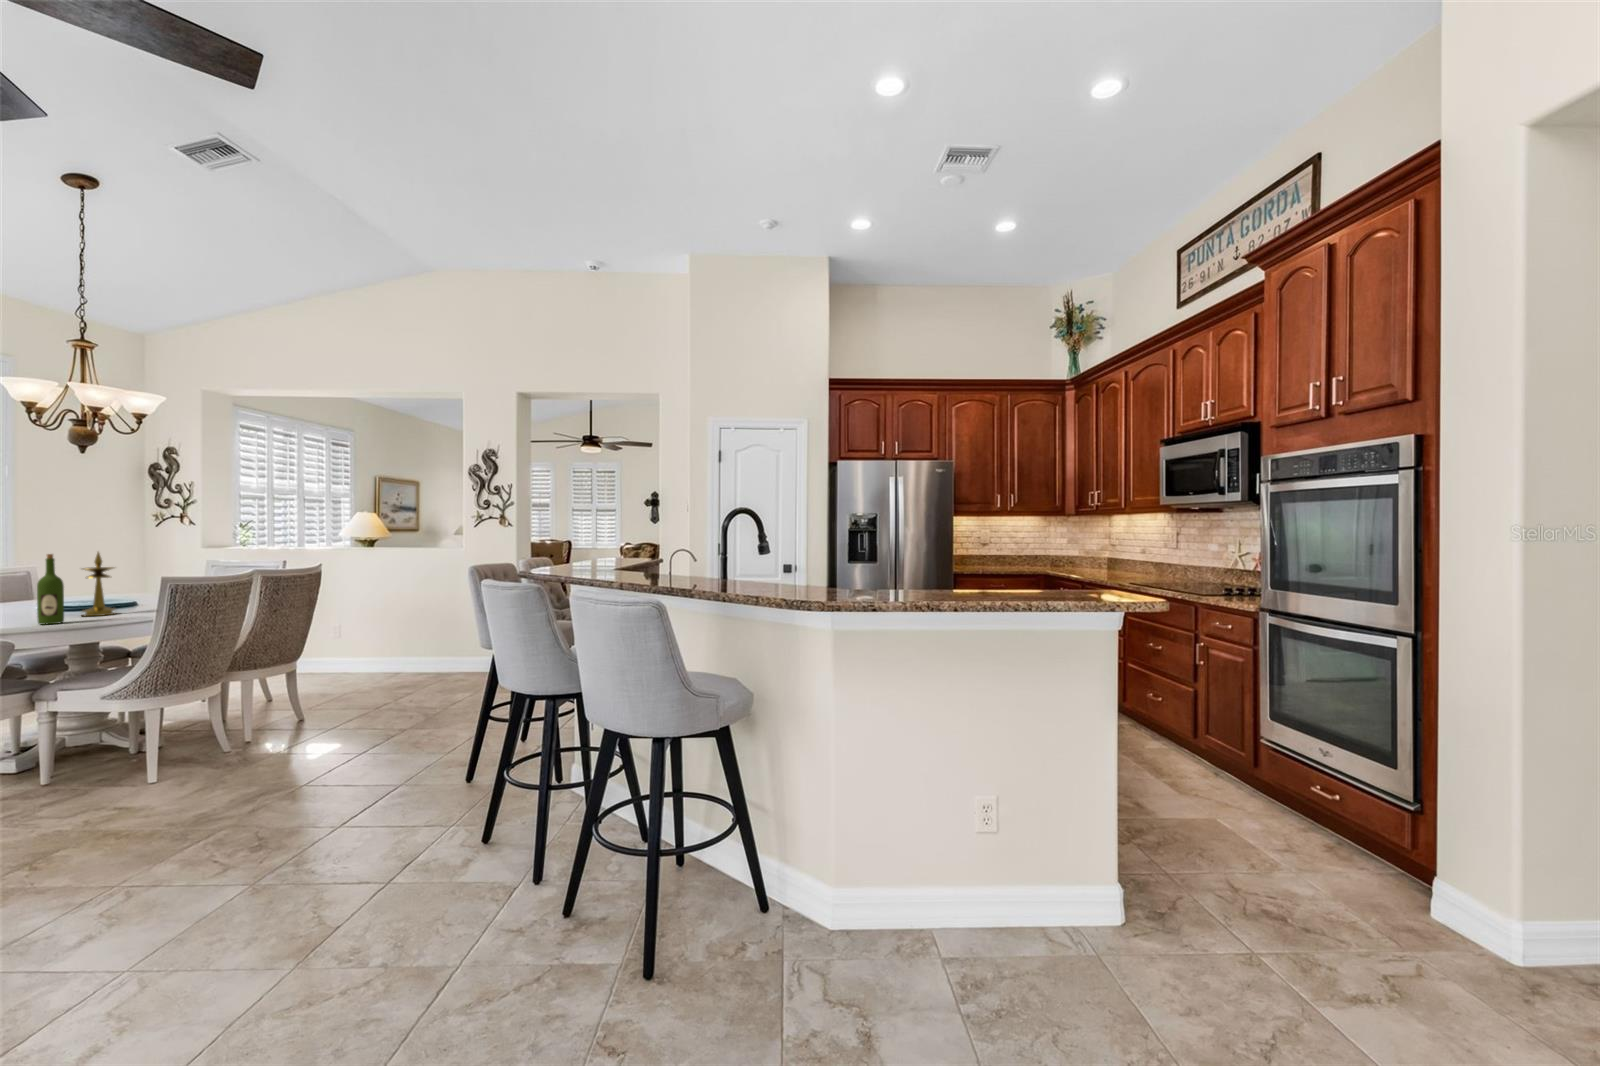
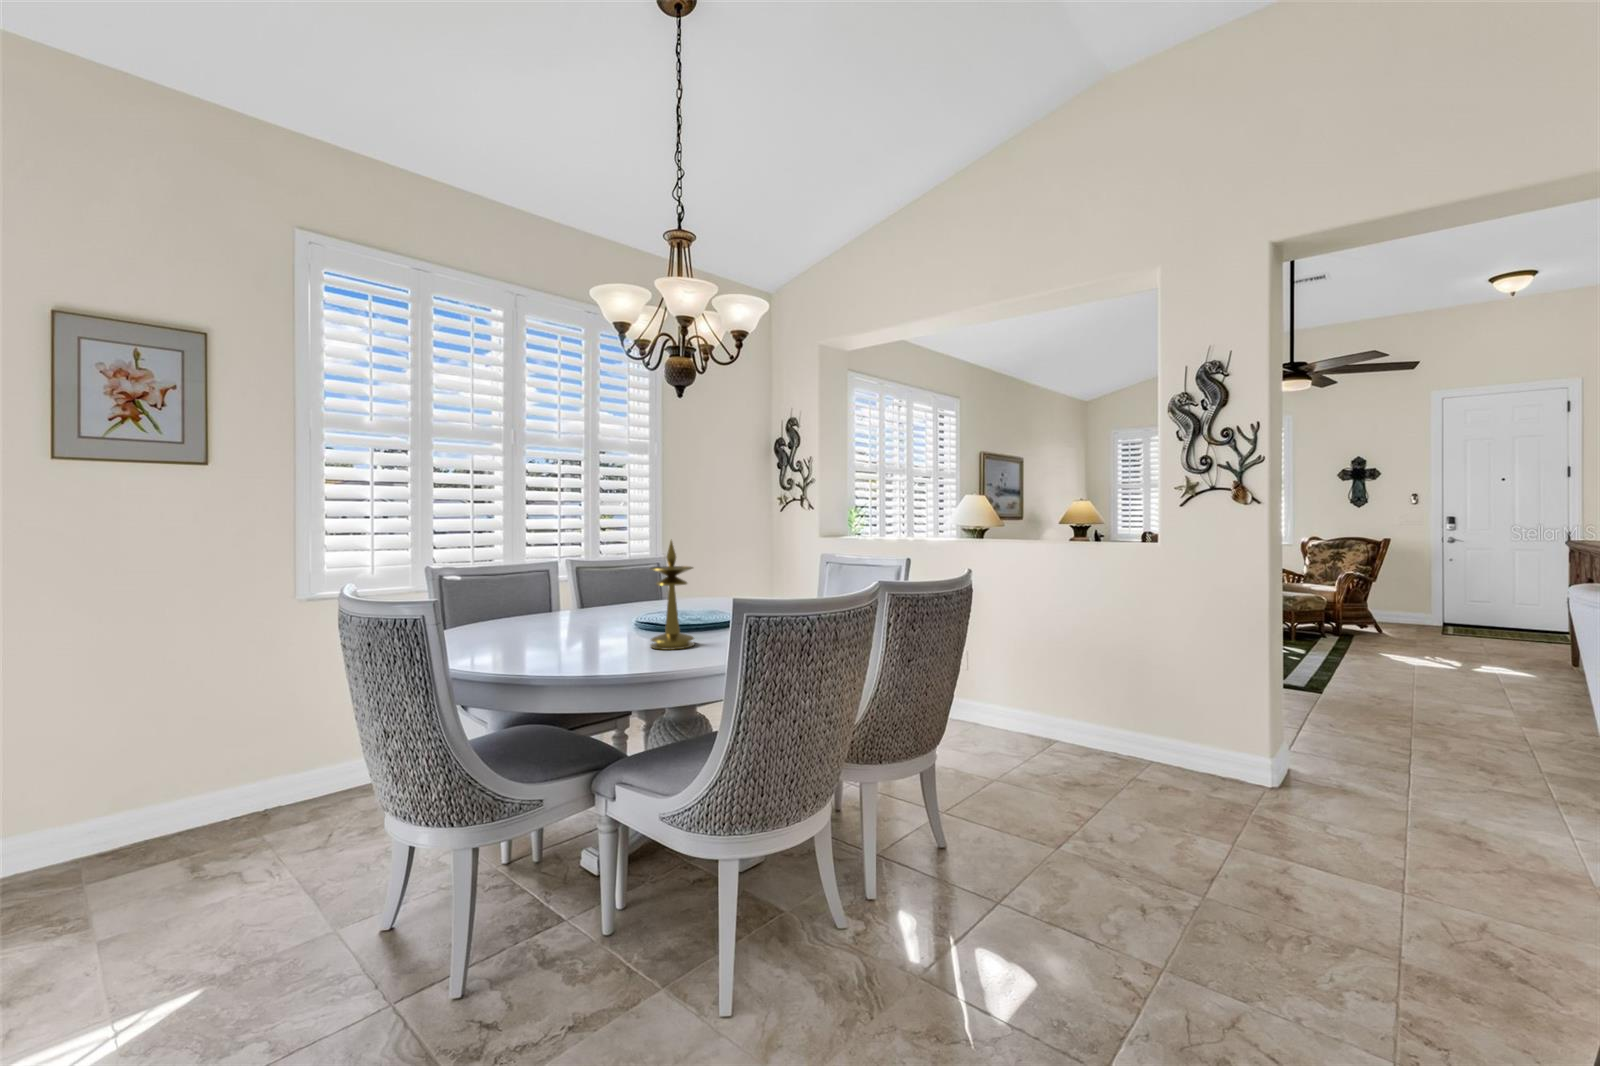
wine bottle: present [37,554,64,624] -> none [580,544,614,668]

